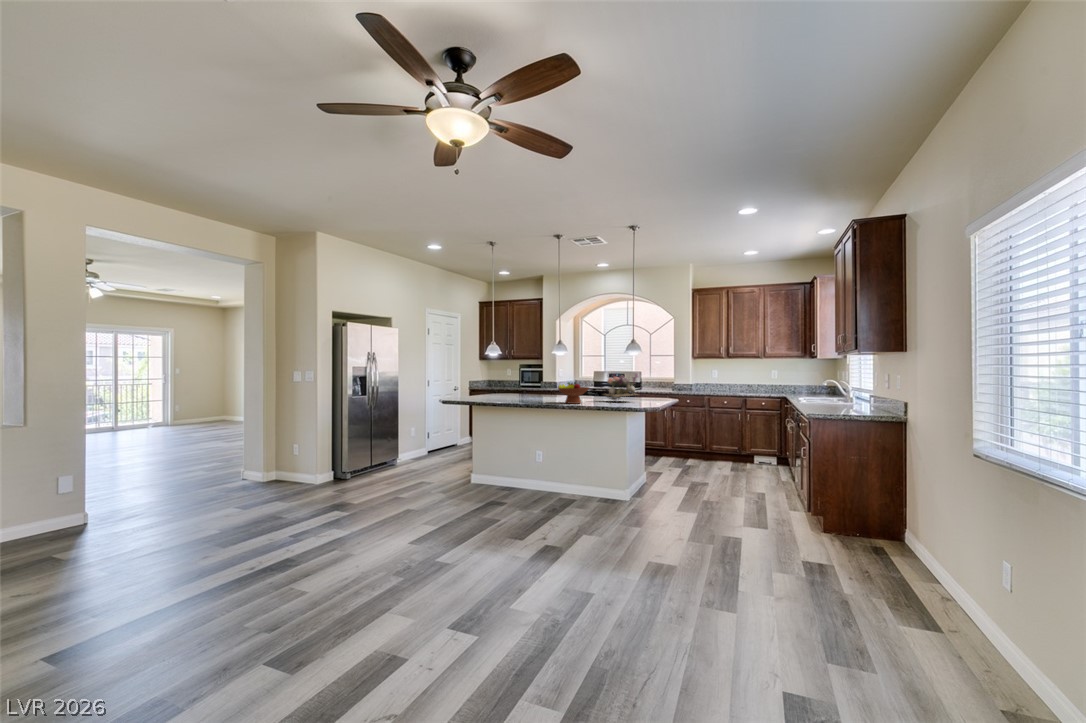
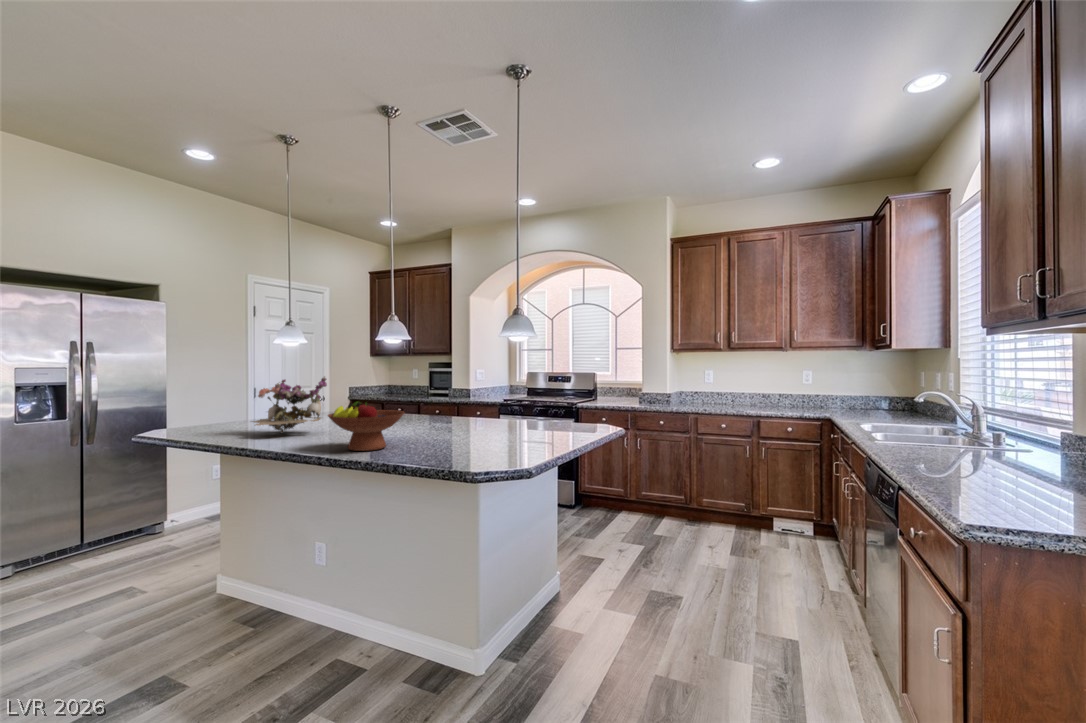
flower arrangement: present [605,374,638,400] -> present [253,376,327,433]

